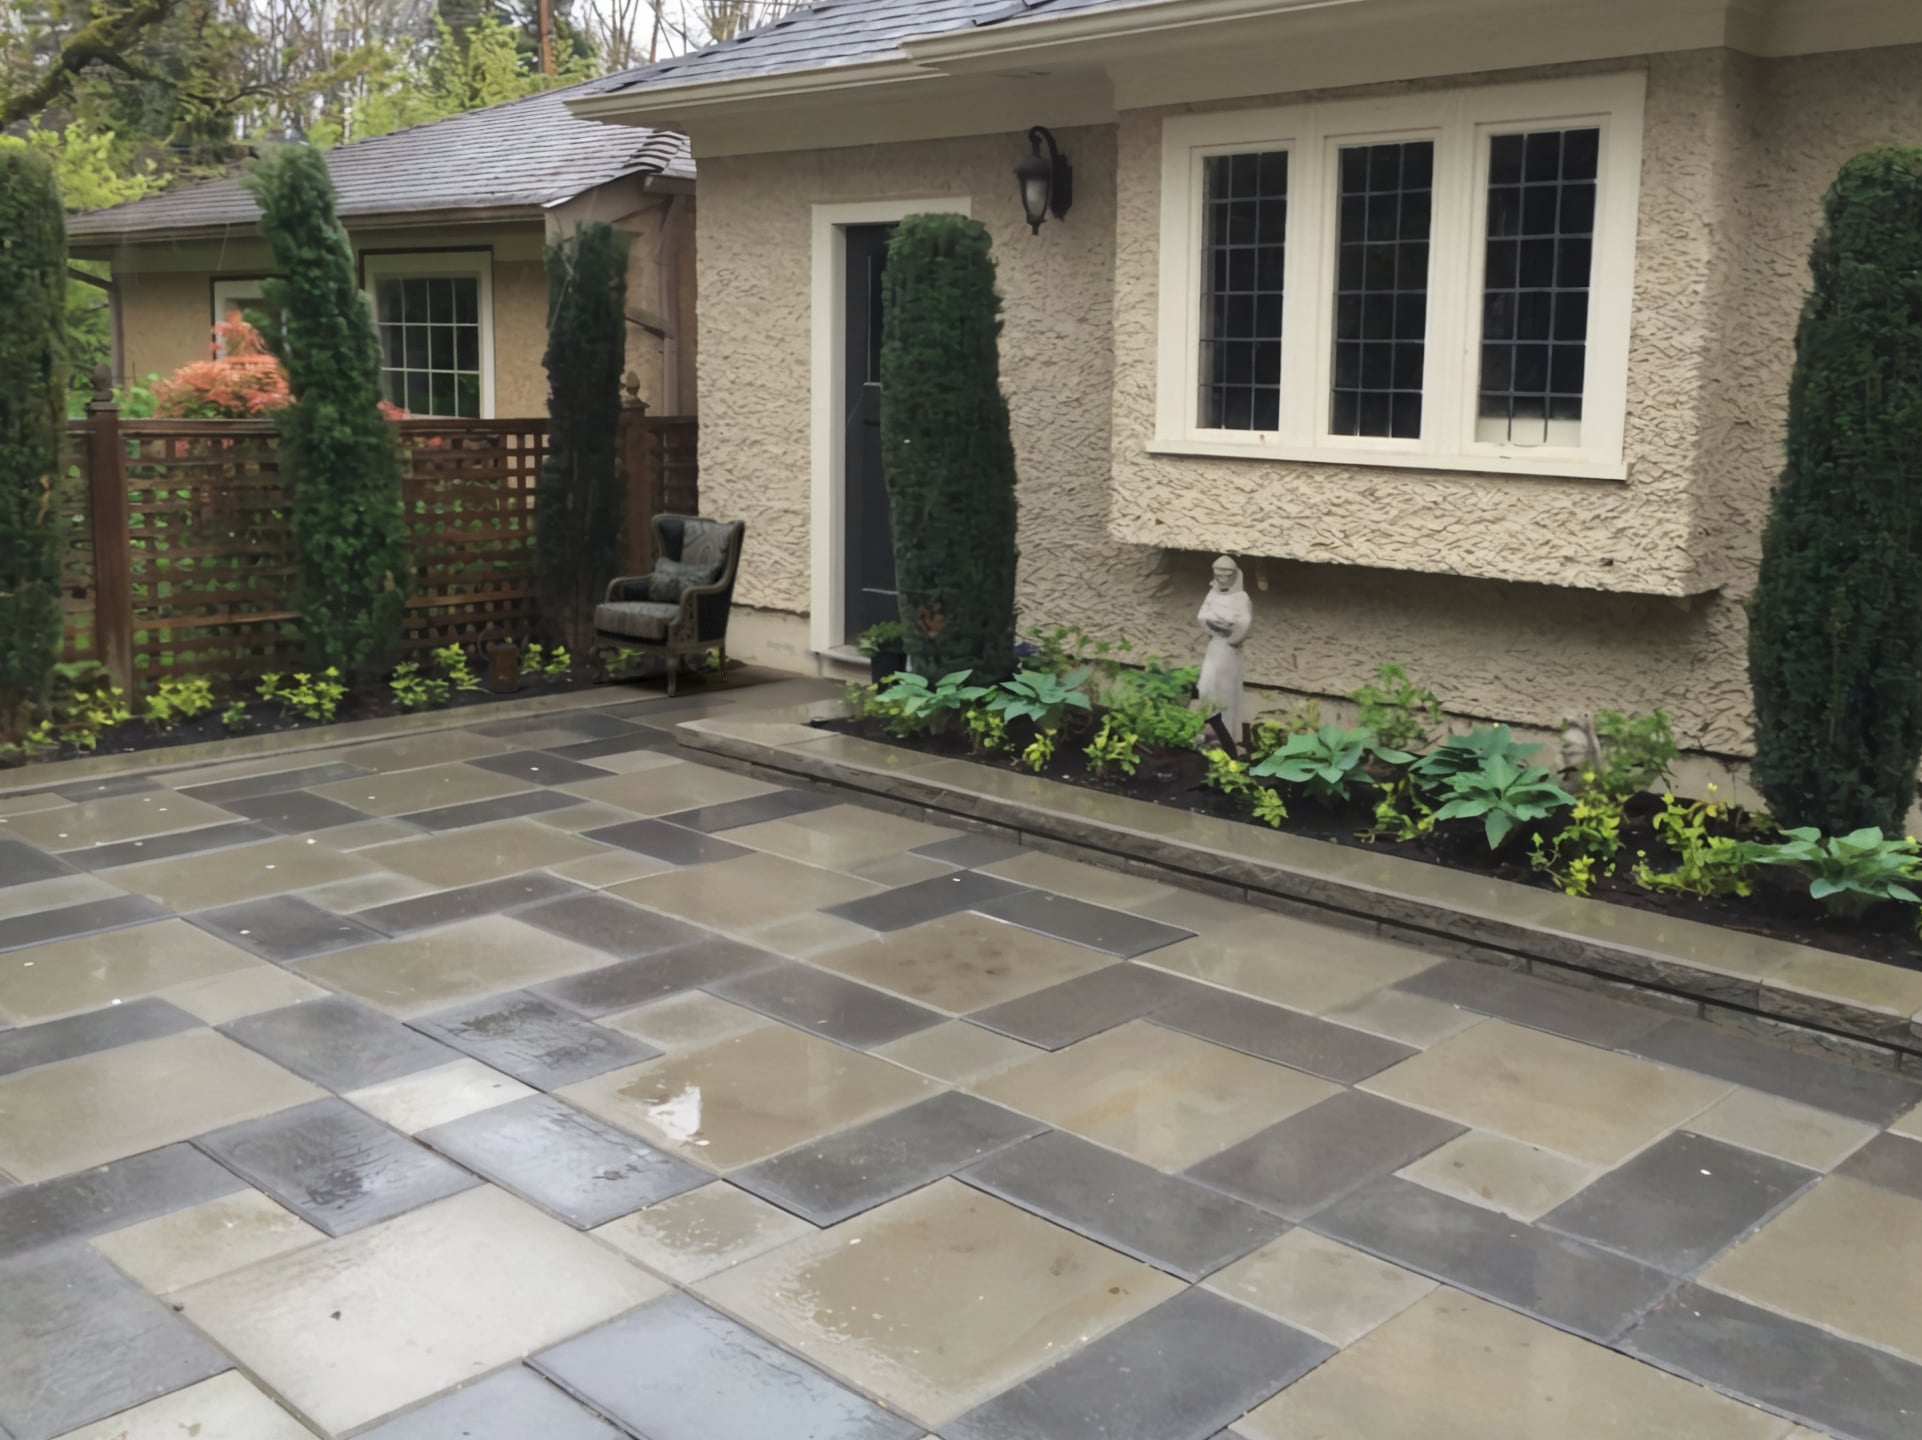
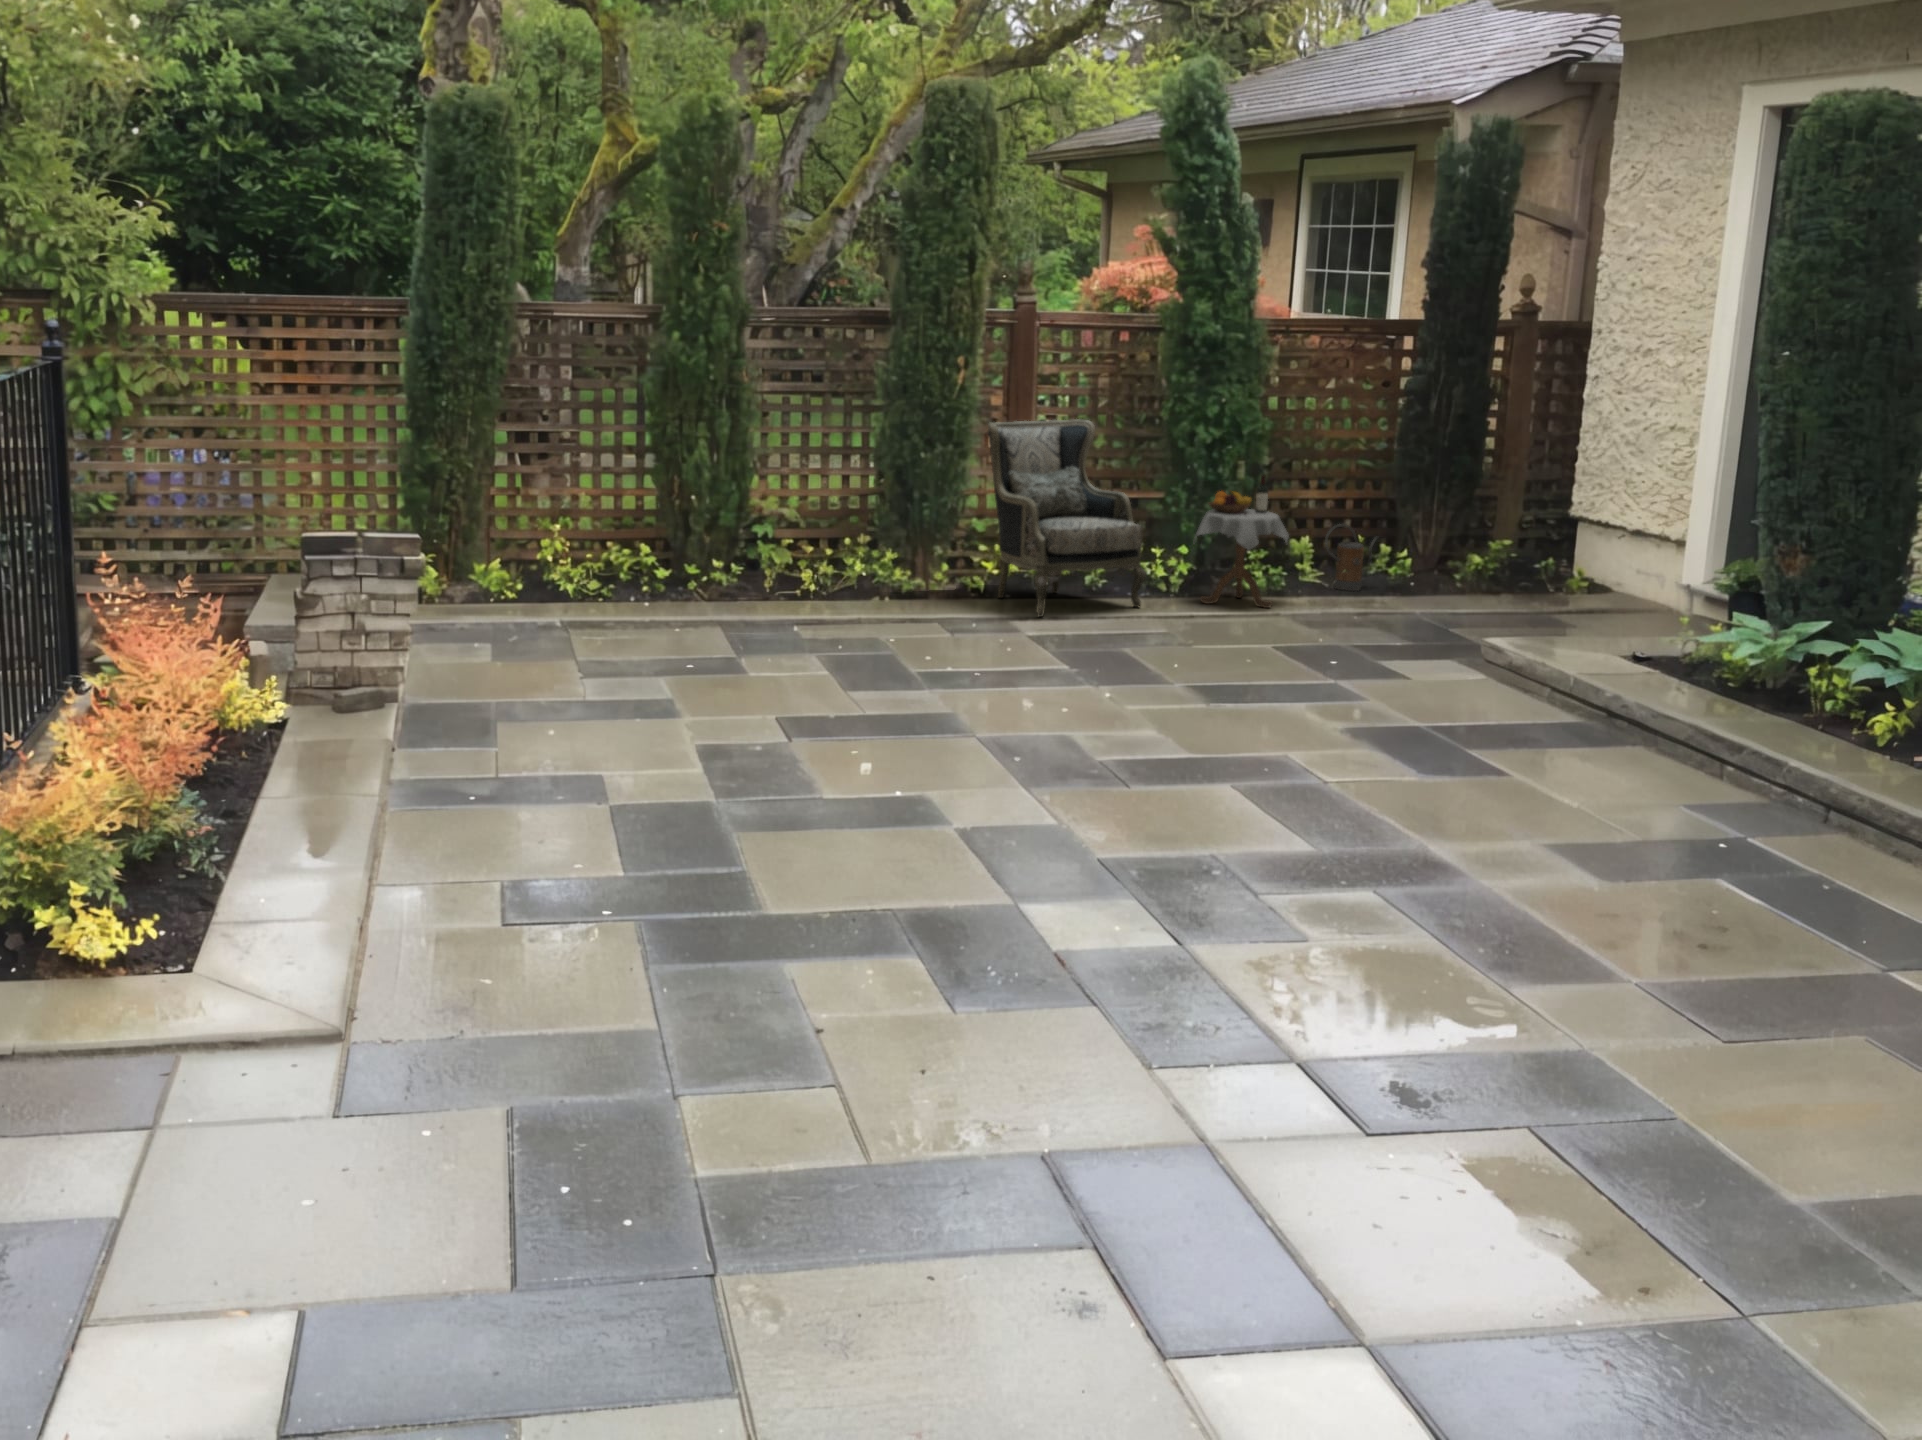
armchair: present [589,514,746,696] -> present [988,419,1146,617]
side table: none [342,583,446,725] -> present [1194,475,1289,608]

